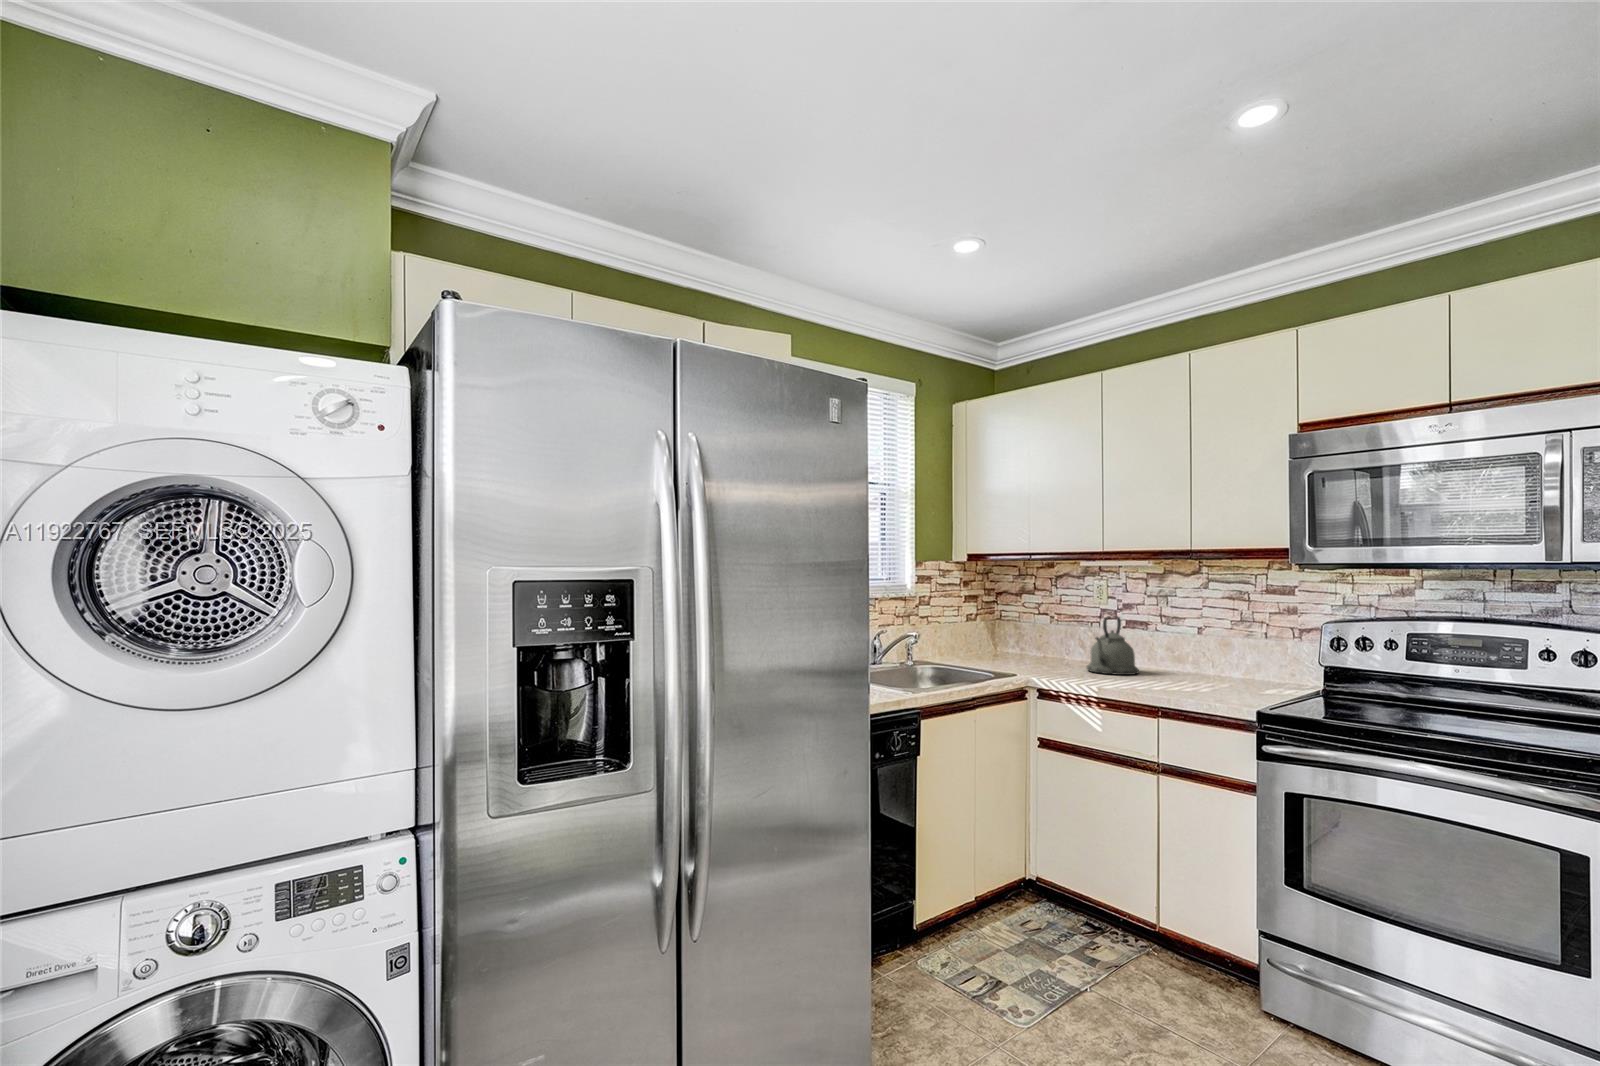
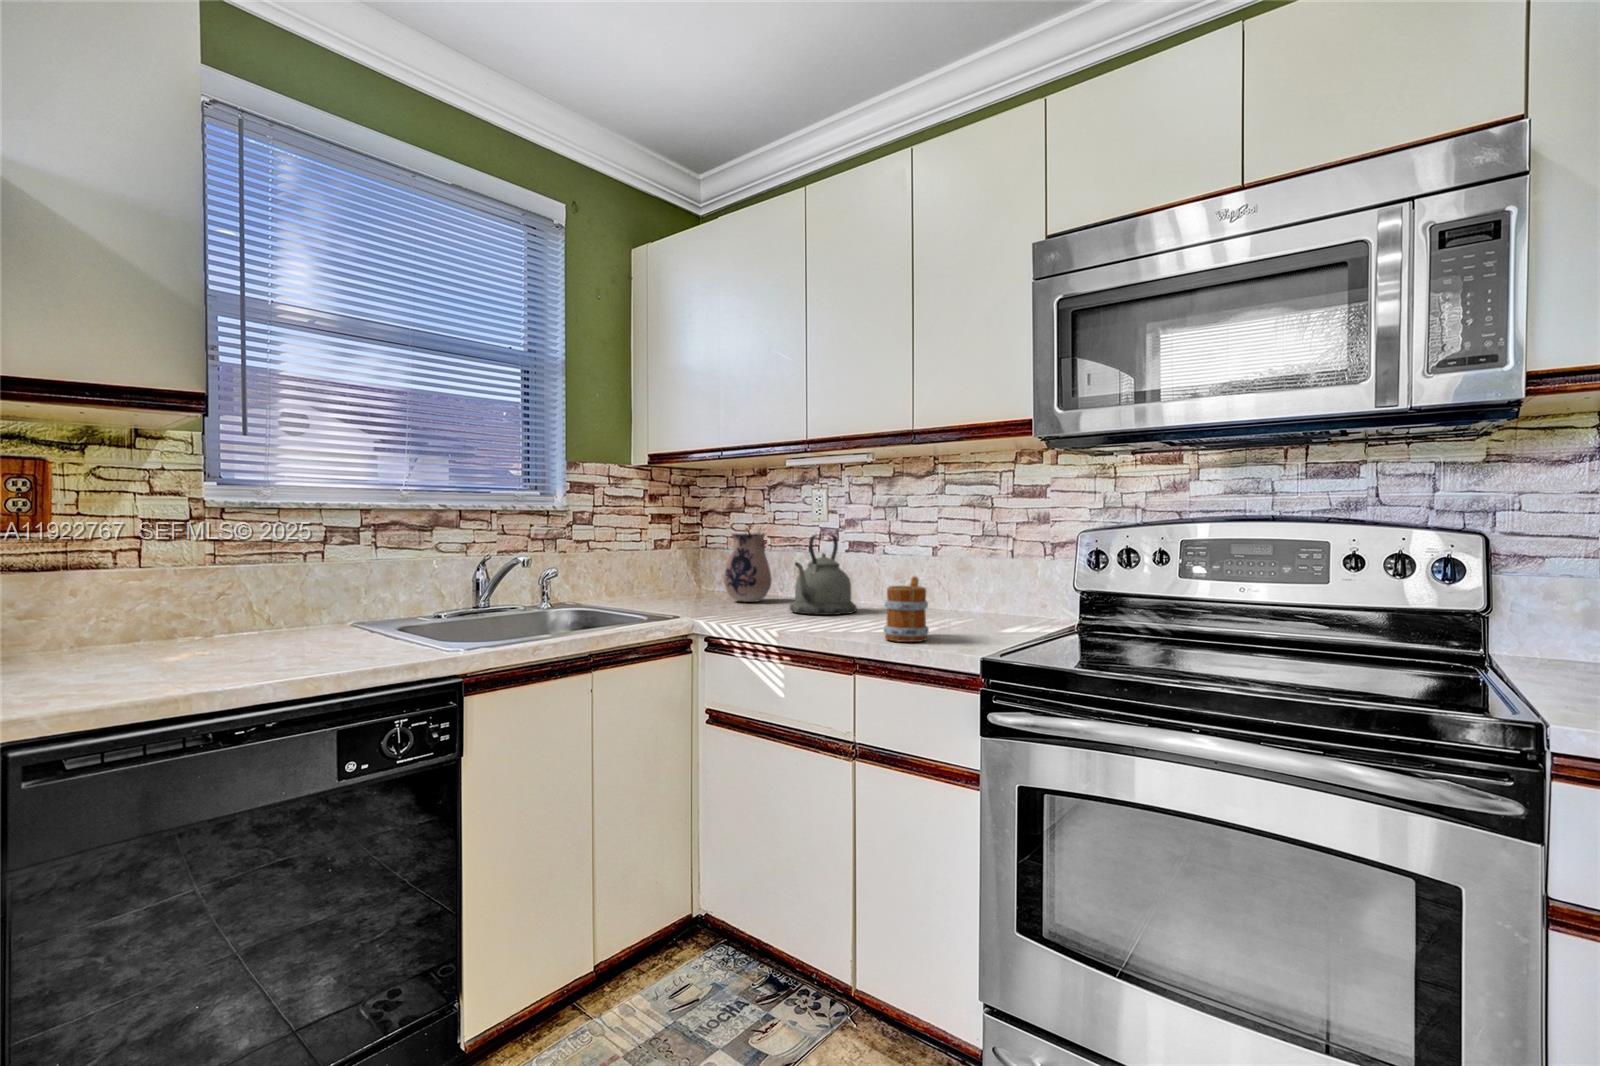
ceramic pitcher: none [1027,611,1063,662] -> present [724,533,772,602]
mug: none [1178,652,1211,697] -> present [884,576,929,642]

